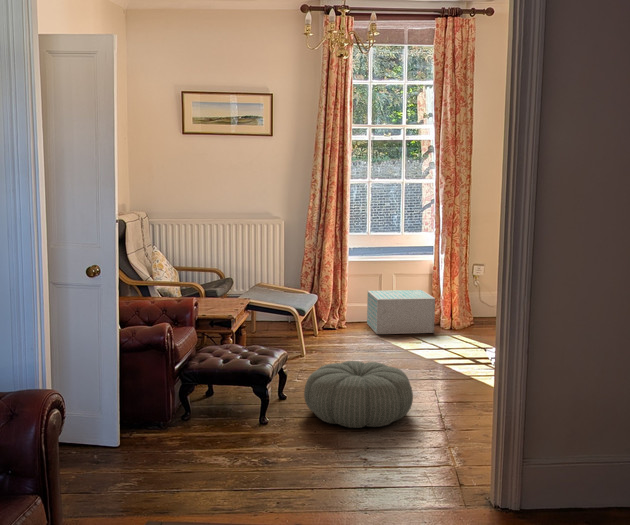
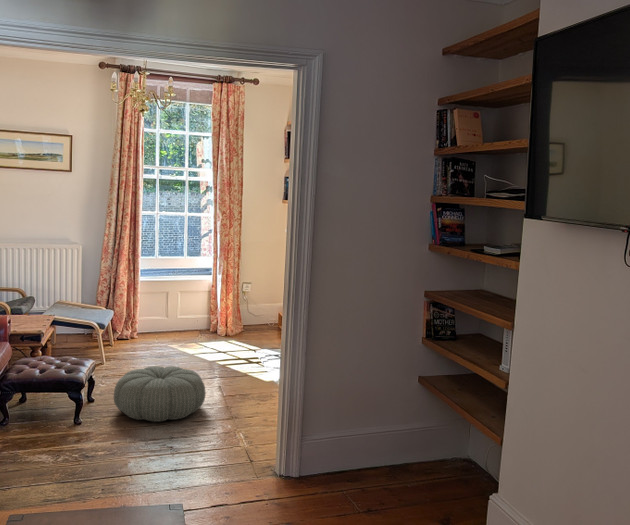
storage box: present [367,290,435,334] -> none [156,304,214,342]

